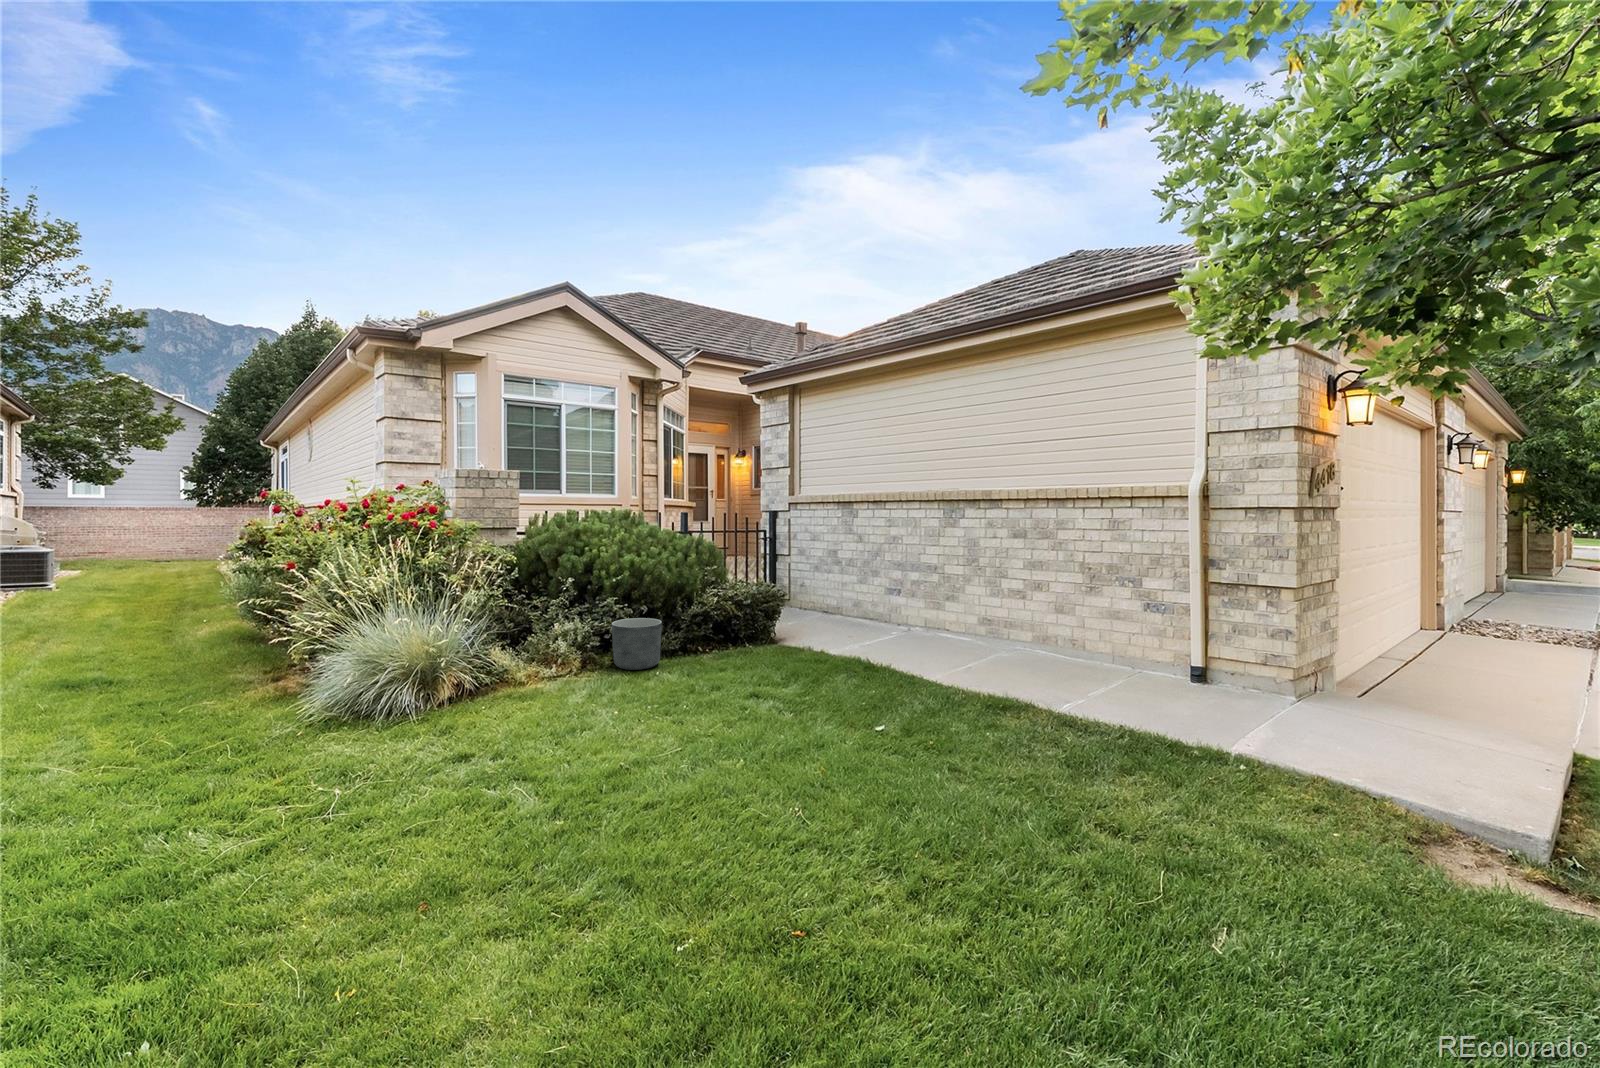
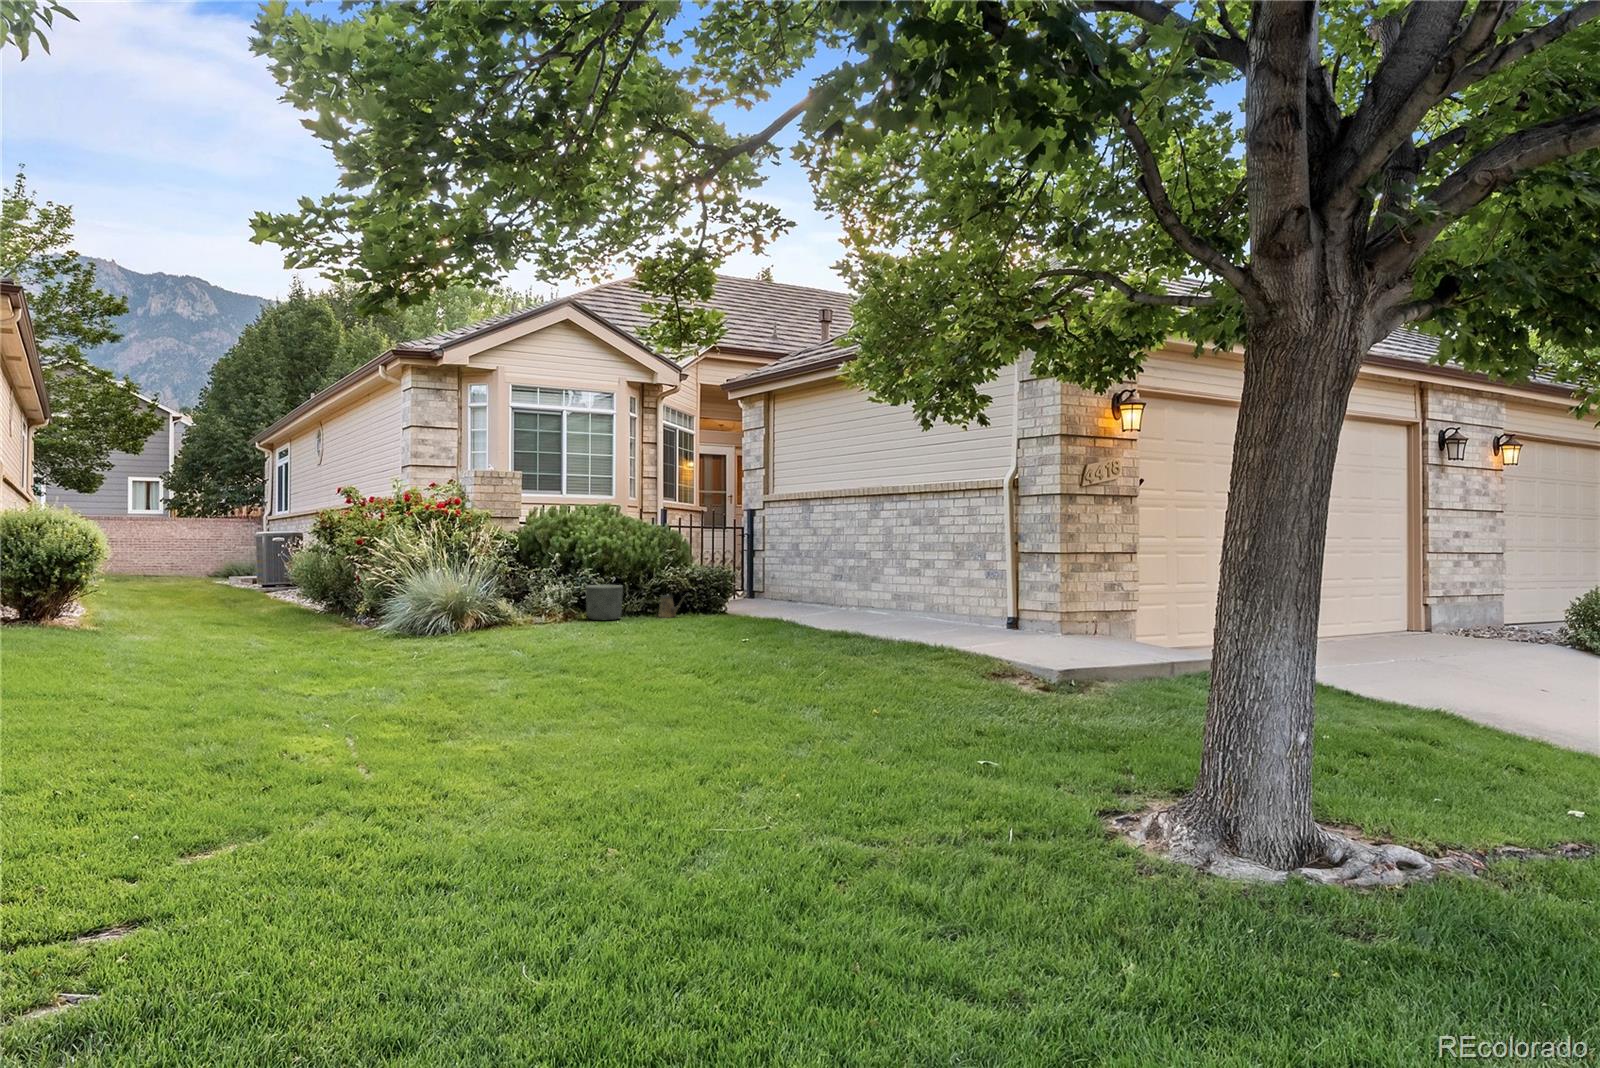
watering can: none [698,627,743,656] -> present [658,594,687,617]

